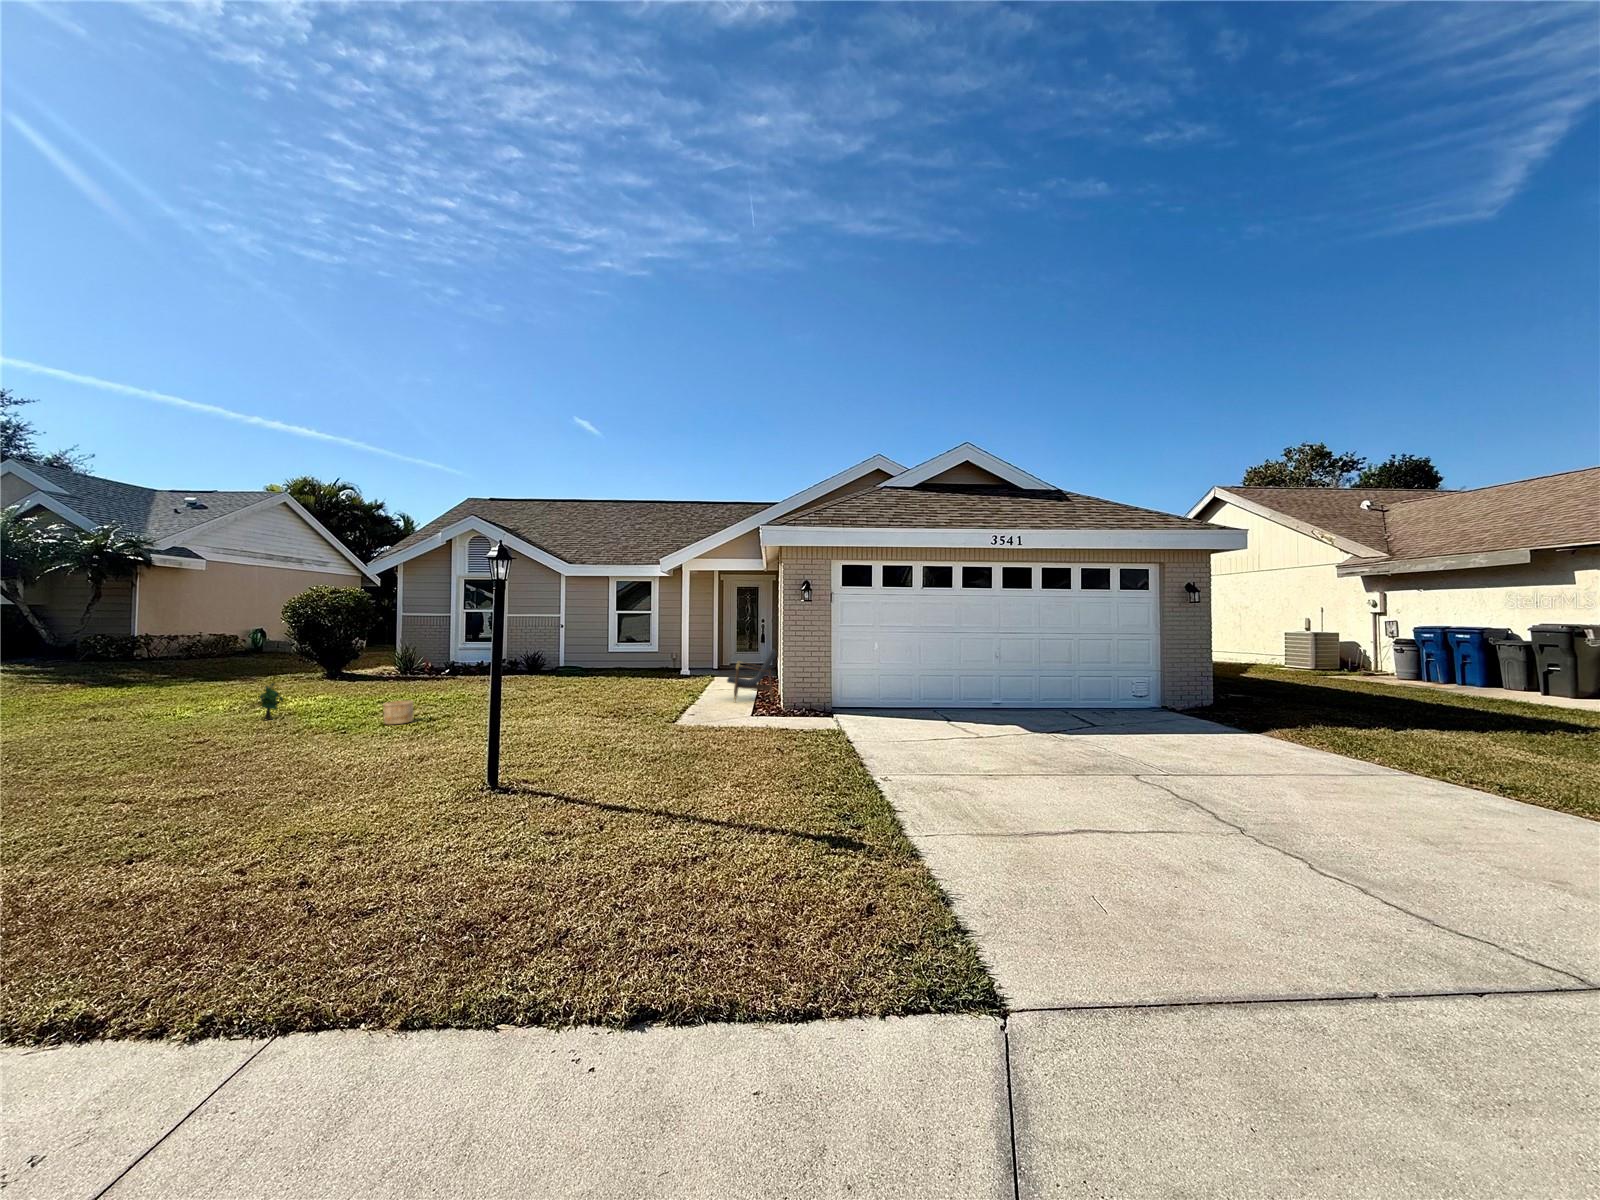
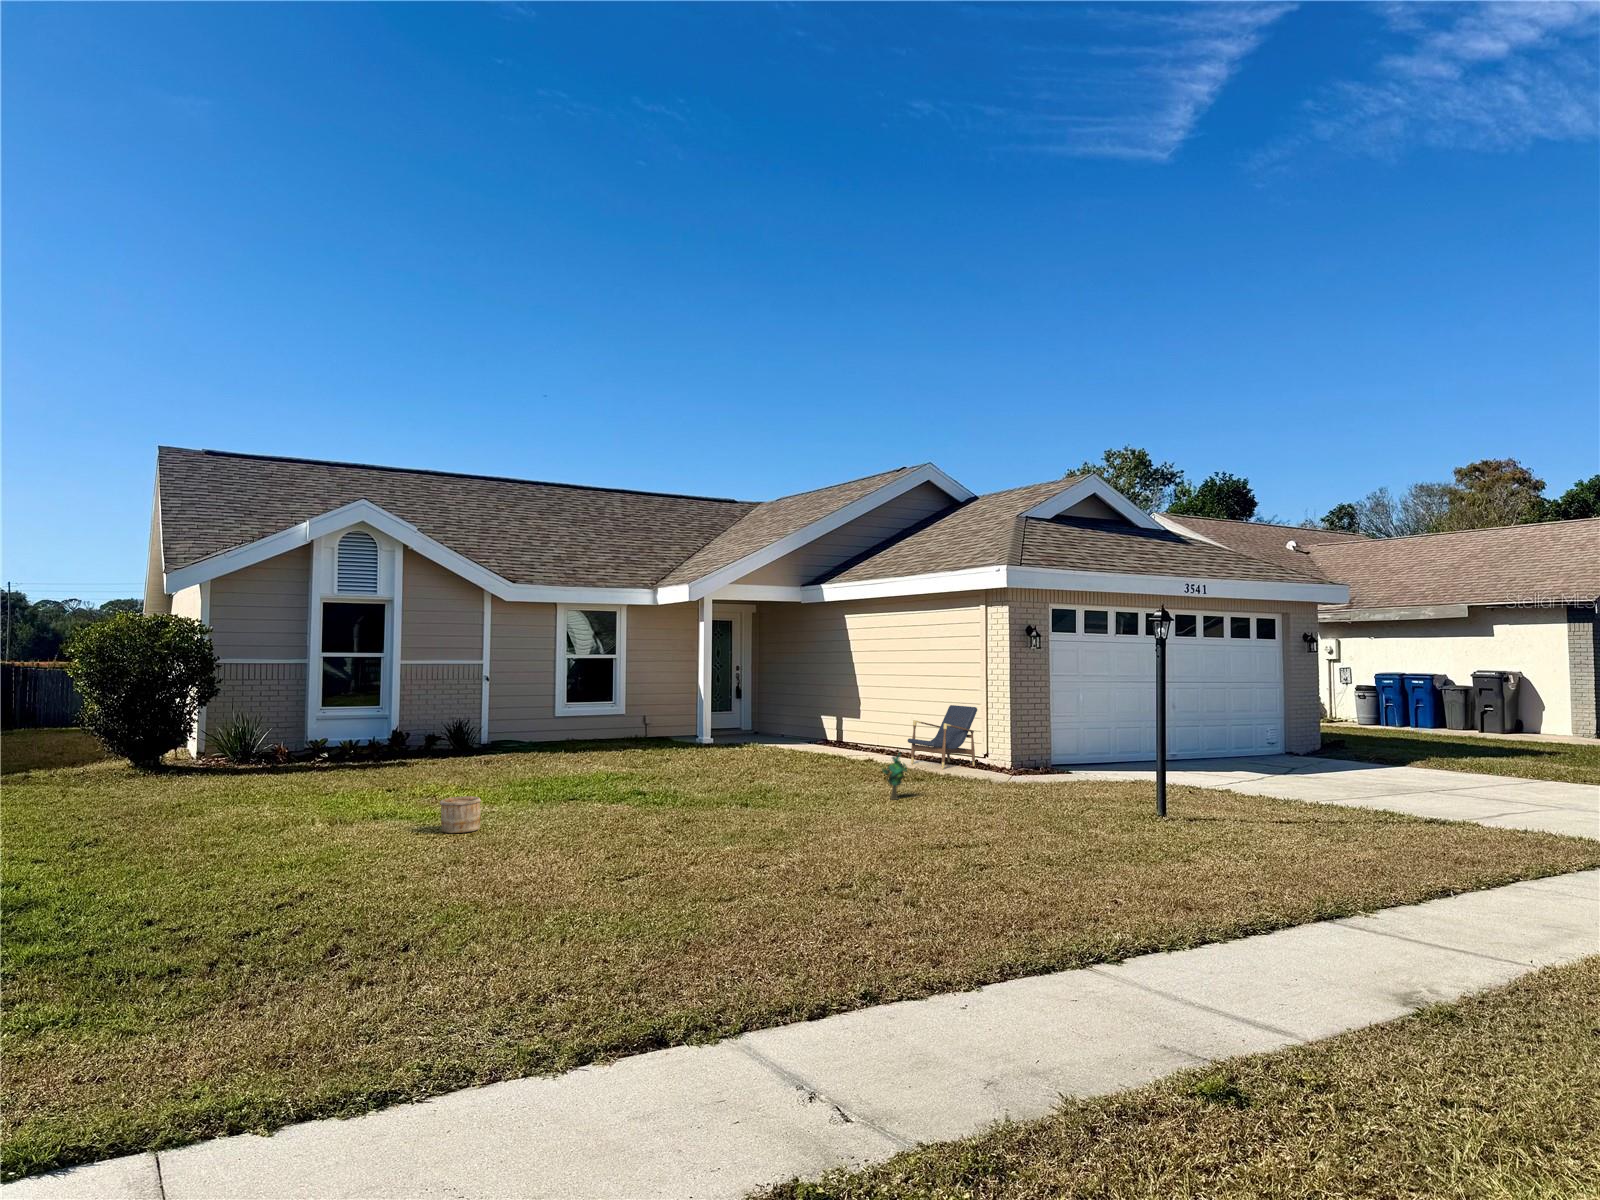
decorative plant: present [259,683,283,720] -> present [882,752,907,800]
wooden bucket: present [383,700,413,724] -> present [440,796,481,833]

